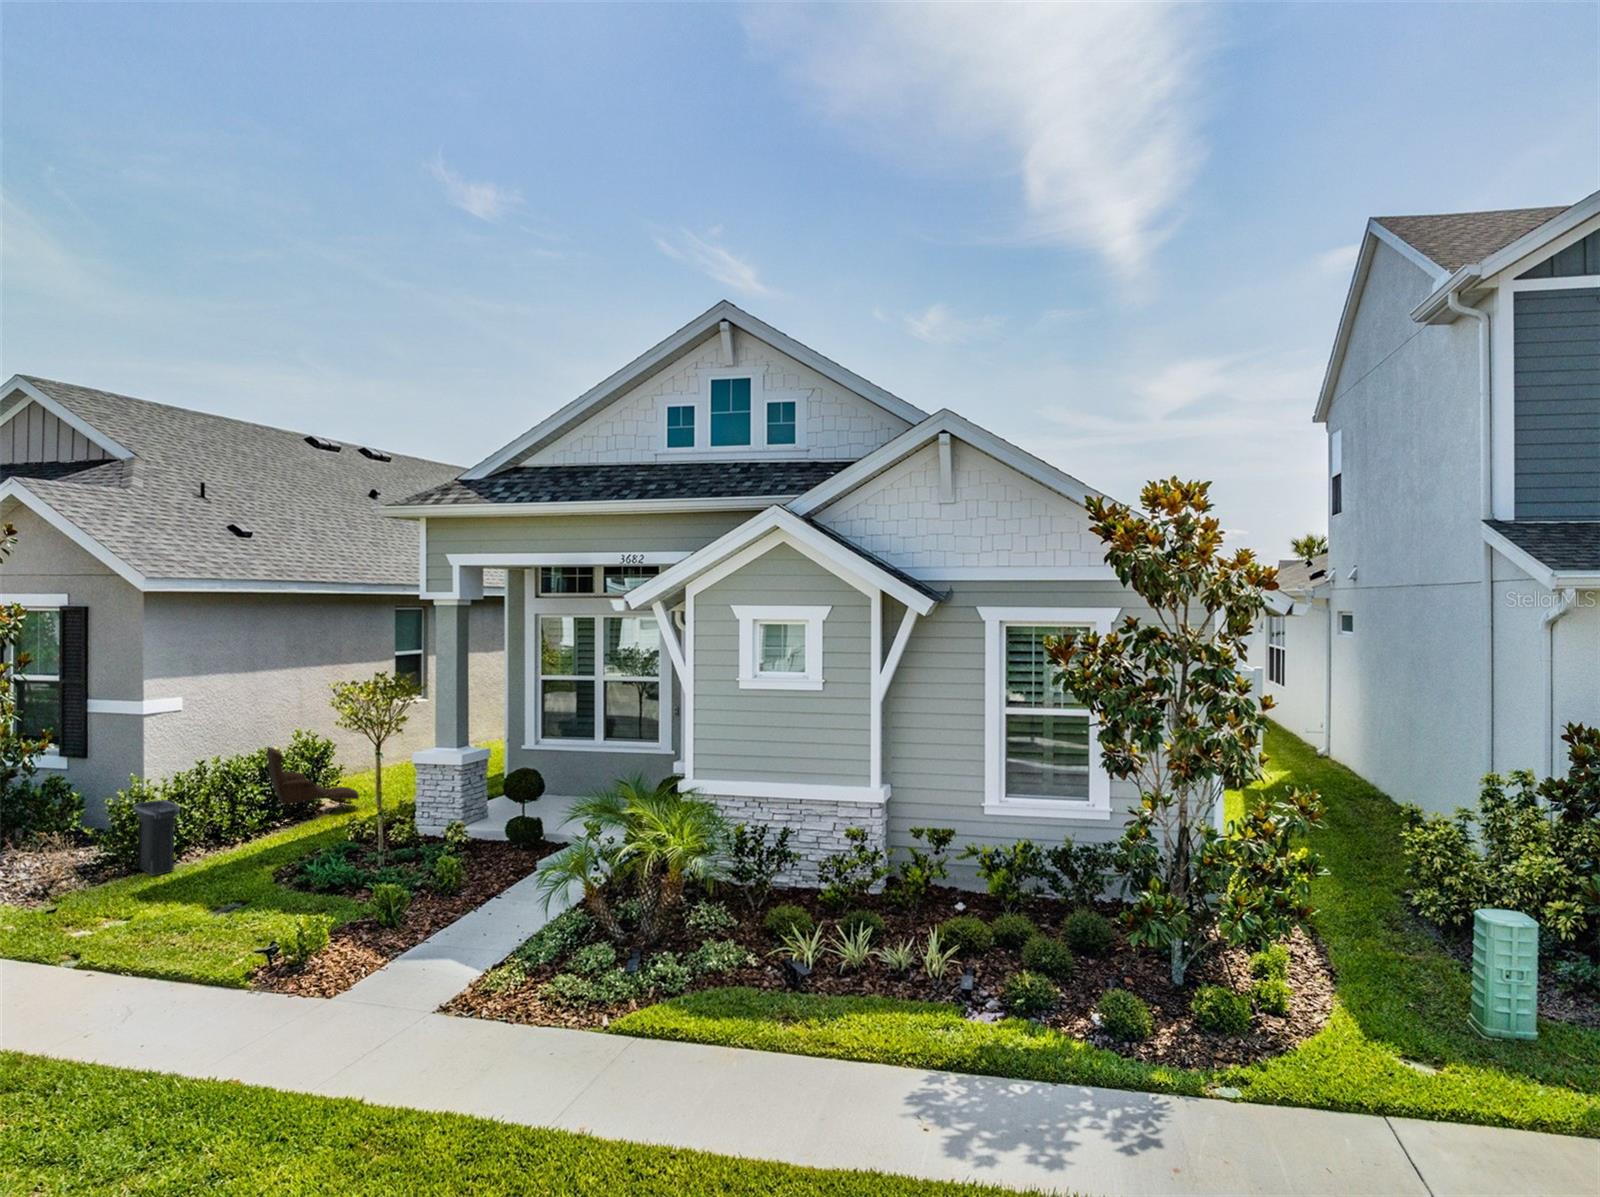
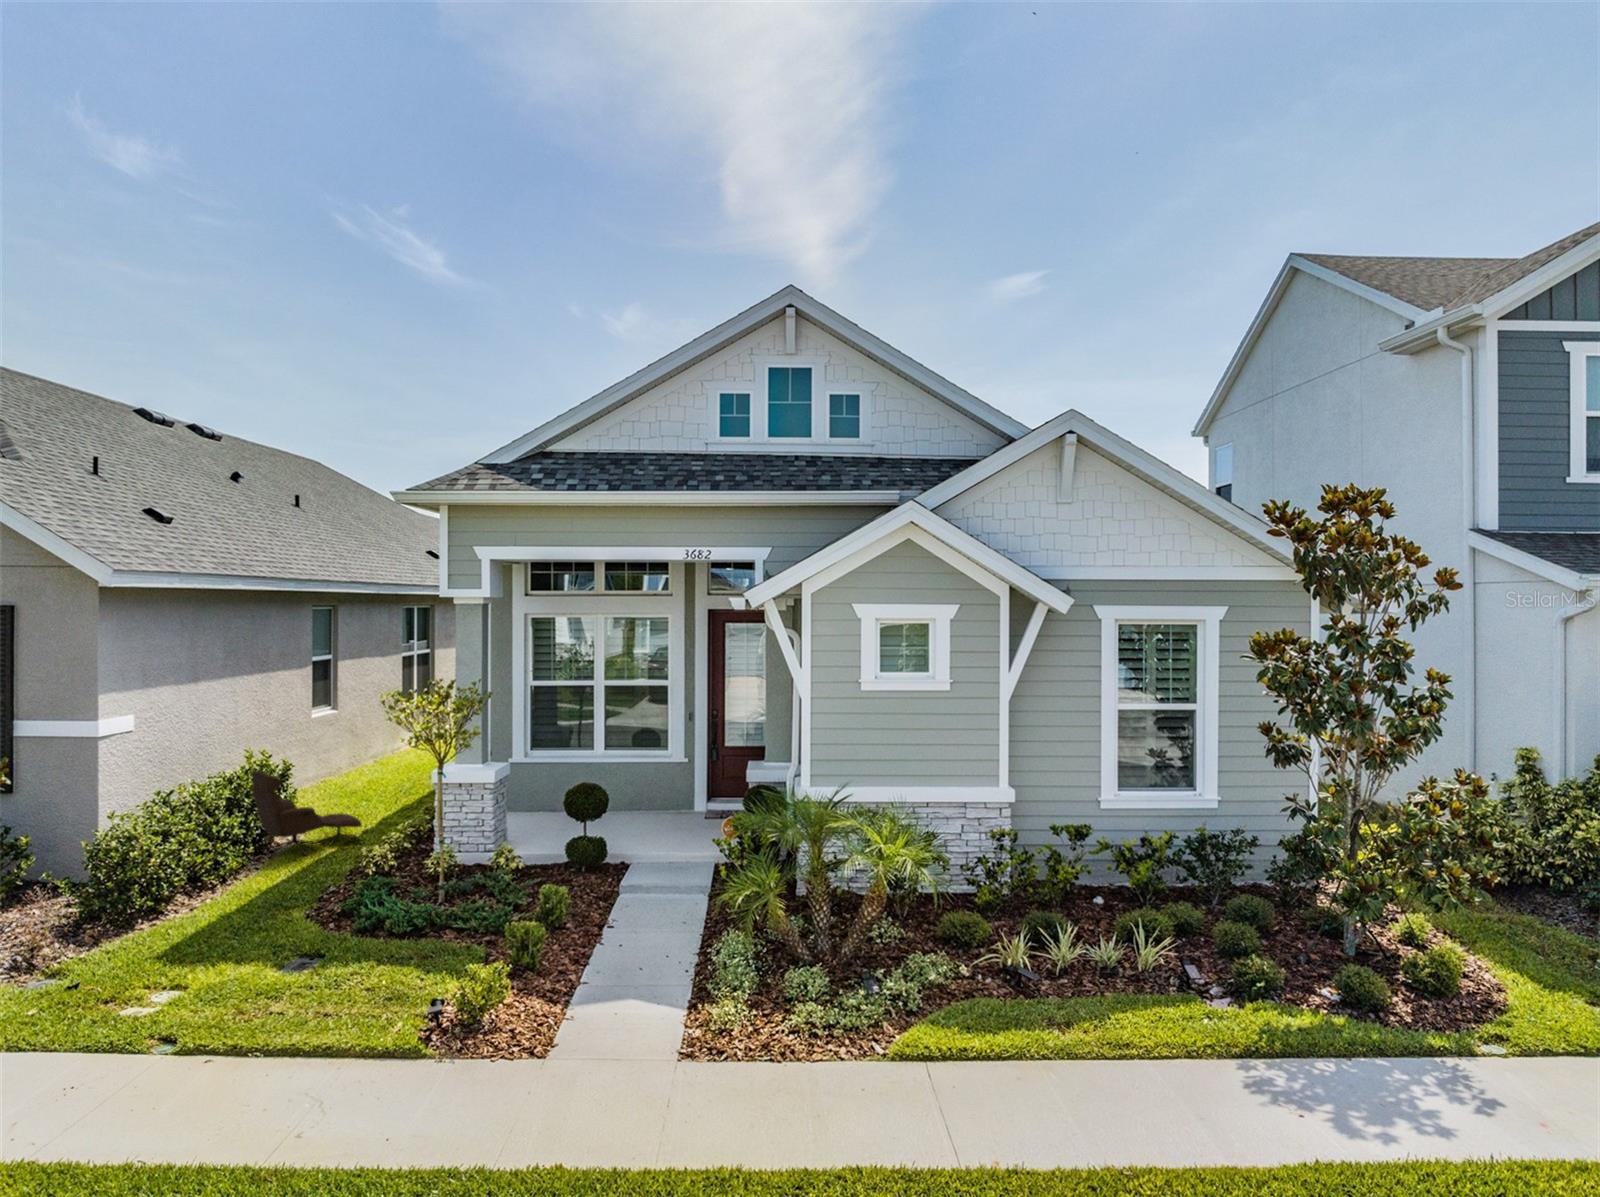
trash can: present [133,800,180,876] -> none [132,841,200,934]

